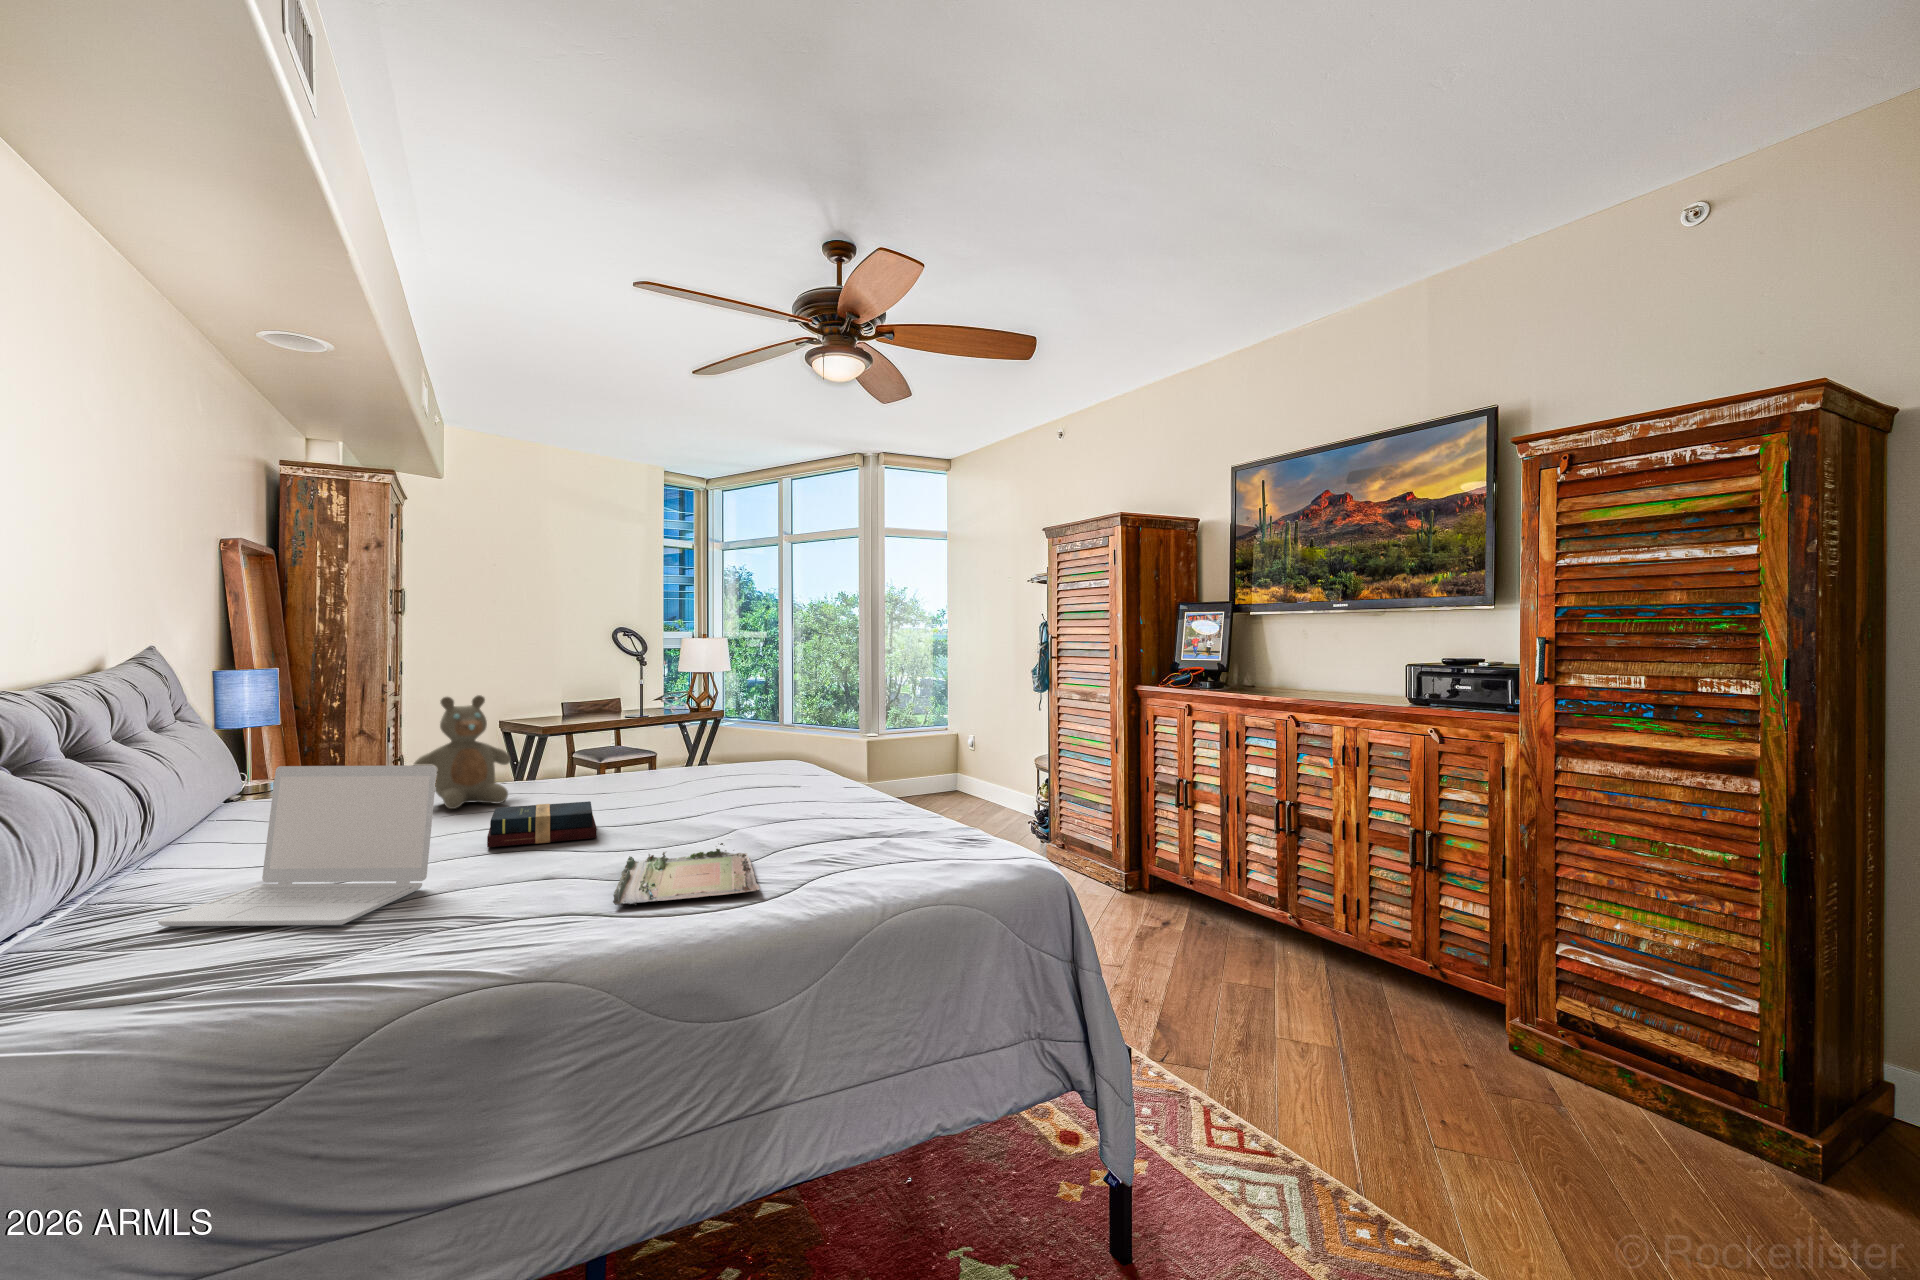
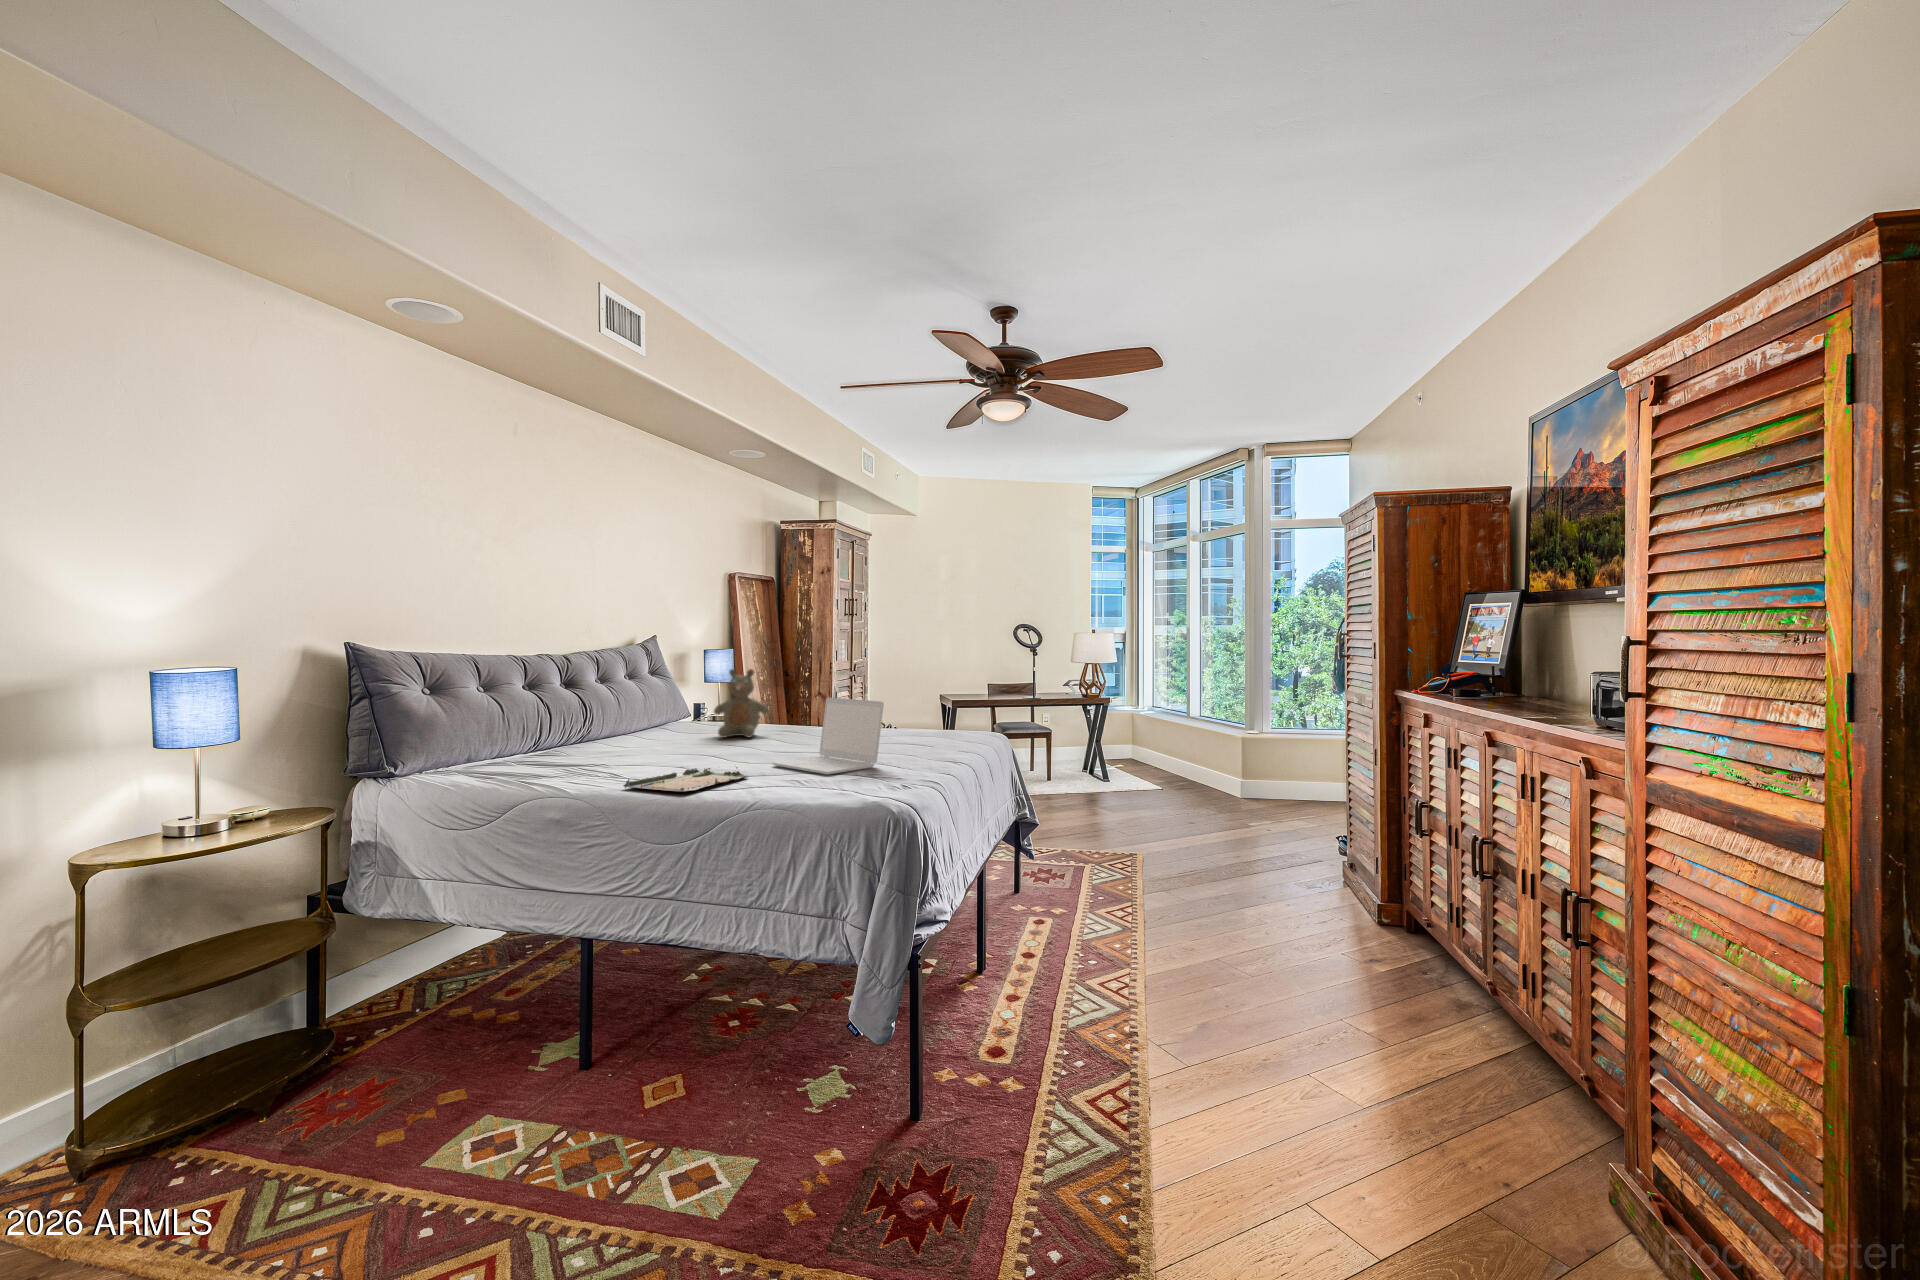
laptop: present [158,765,437,926] -> present [772,698,884,774]
hardback book: present [487,801,597,847] -> none [672,736,749,759]

